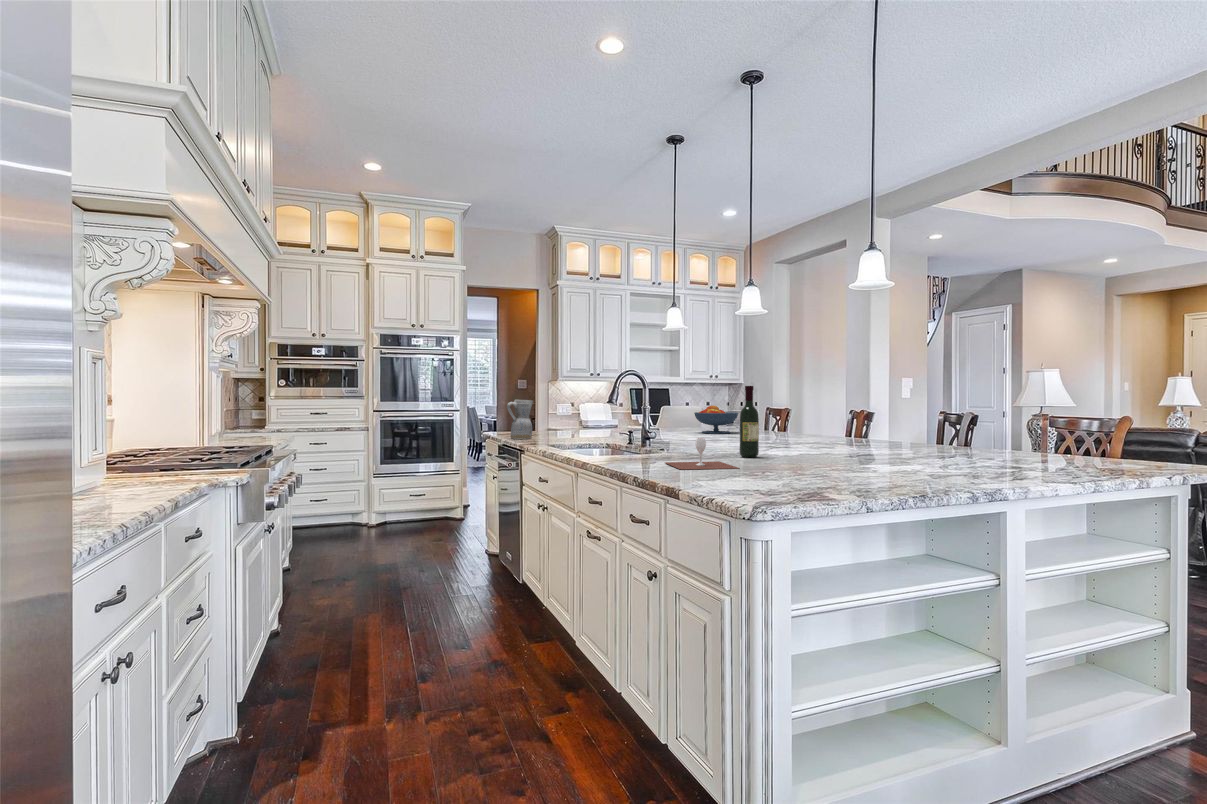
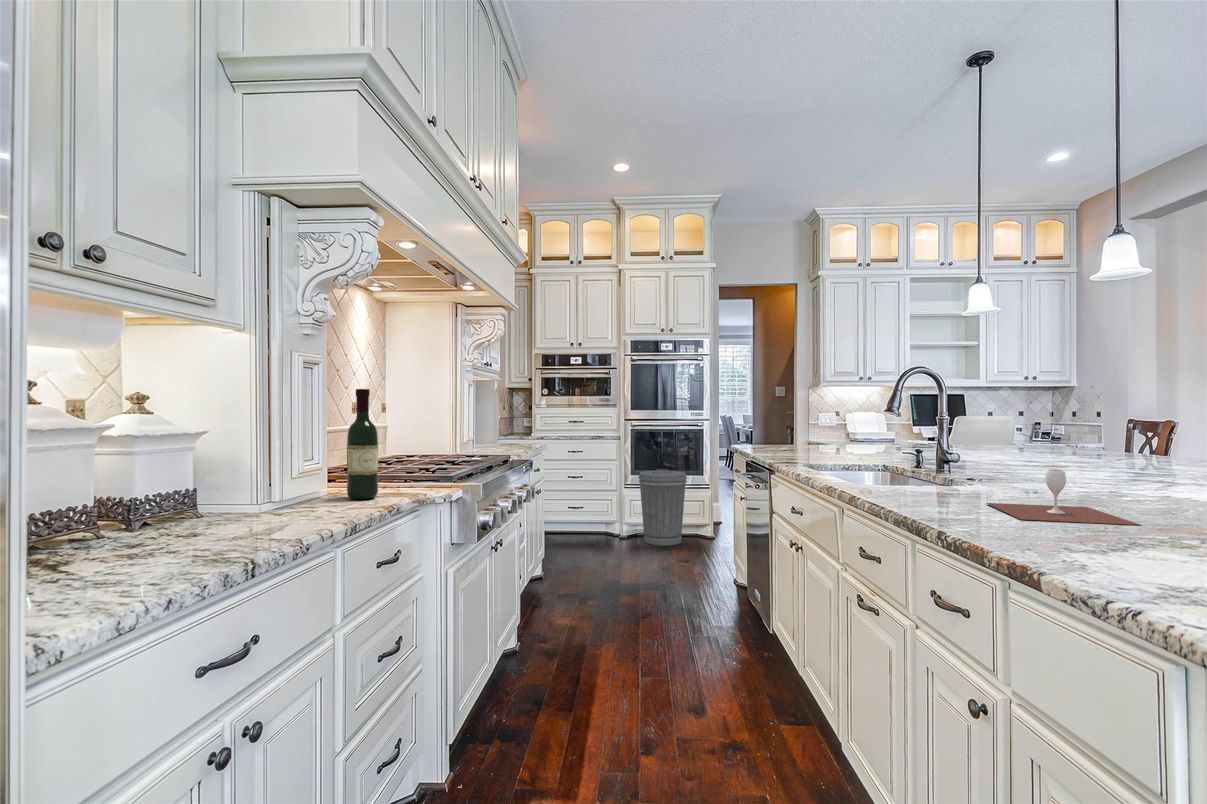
wine bottle: present [739,386,759,457] -> present [347,389,378,499]
ceramic pitcher: present [507,400,533,439] -> none [756,408,788,454]
fruit bowl: present [694,405,738,434] -> none [1013,416,1088,455]
trash can: none [391,460,439,533] -> present [638,469,687,546]

